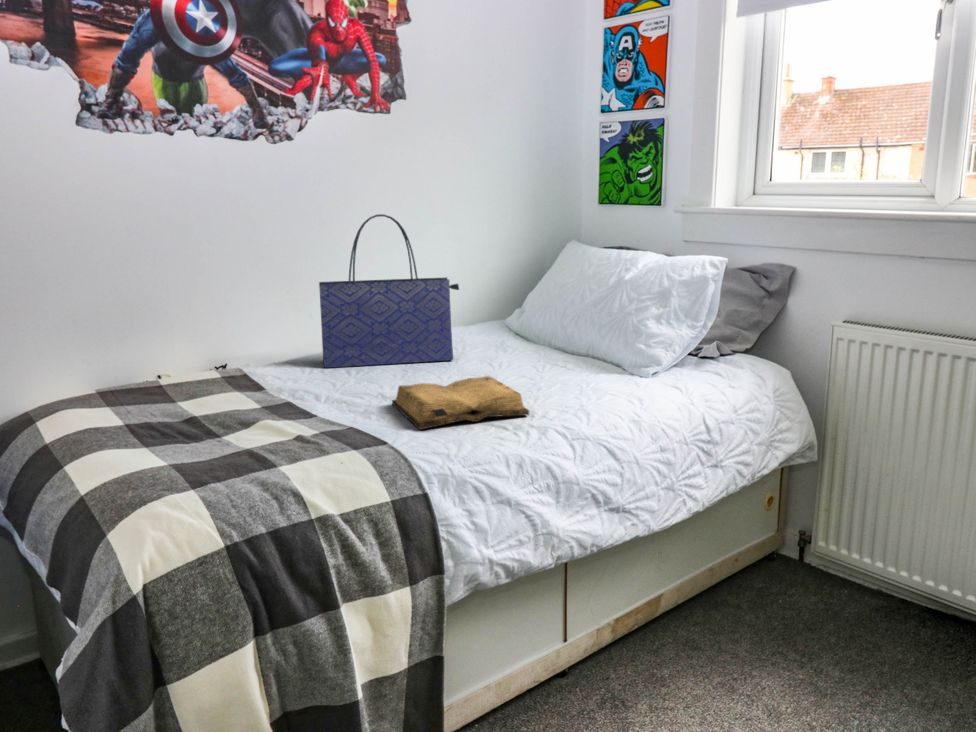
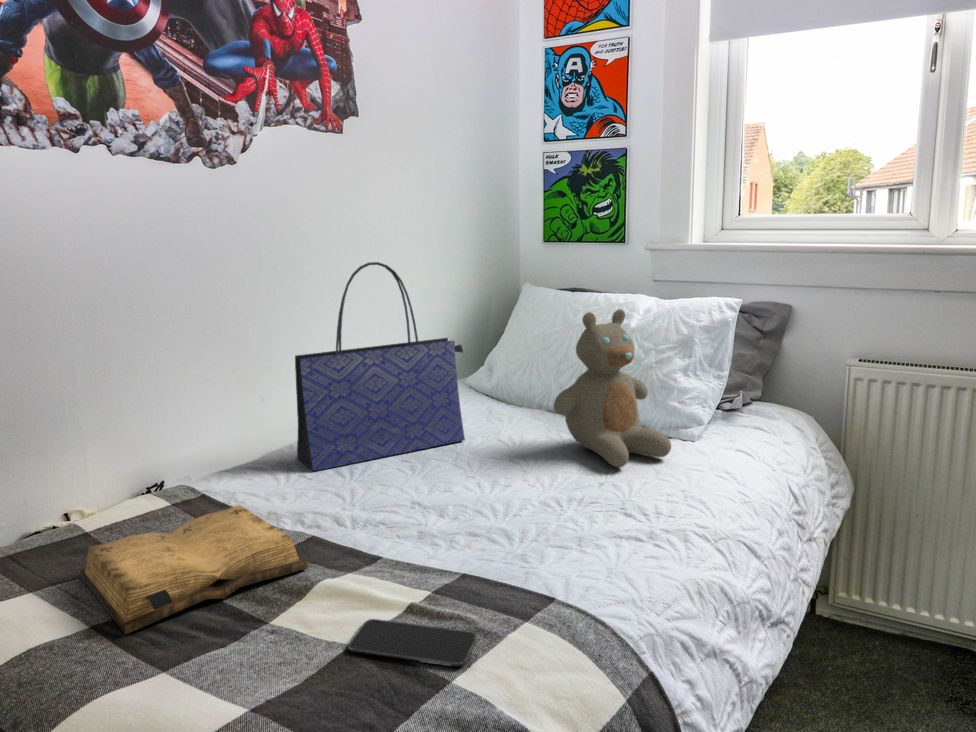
teddy bear: none [507,258,600,386] -> present [554,309,671,467]
diary: present [392,376,529,429] -> present [80,505,308,634]
smartphone: none [244,437,321,461] -> present [348,619,477,666]

